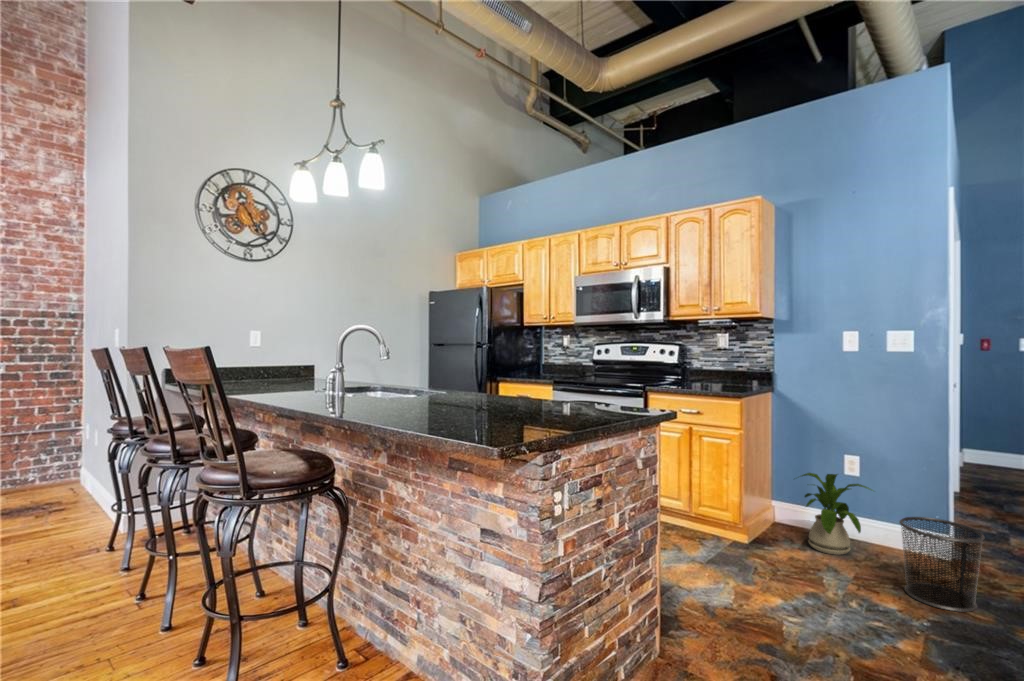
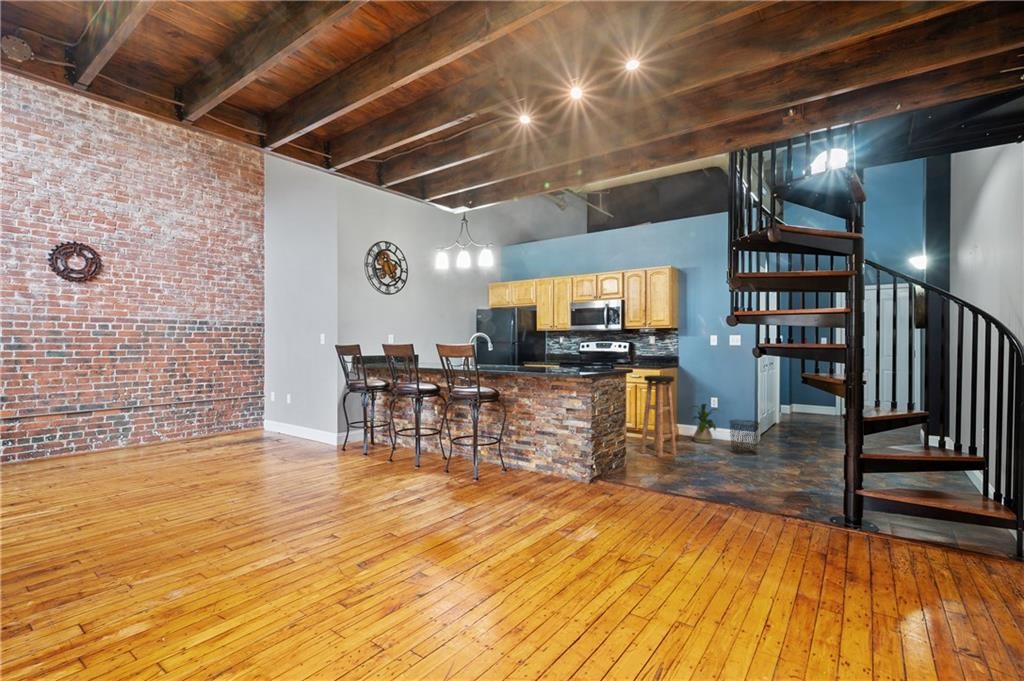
bar stool: none [696,417,779,612] -> present [640,375,676,458]

